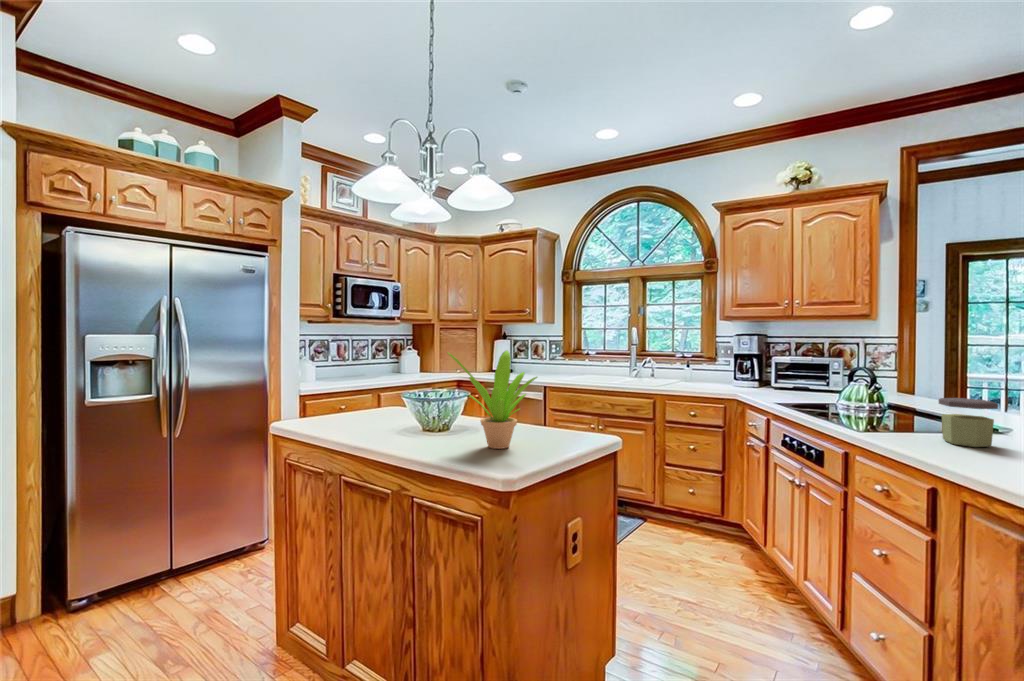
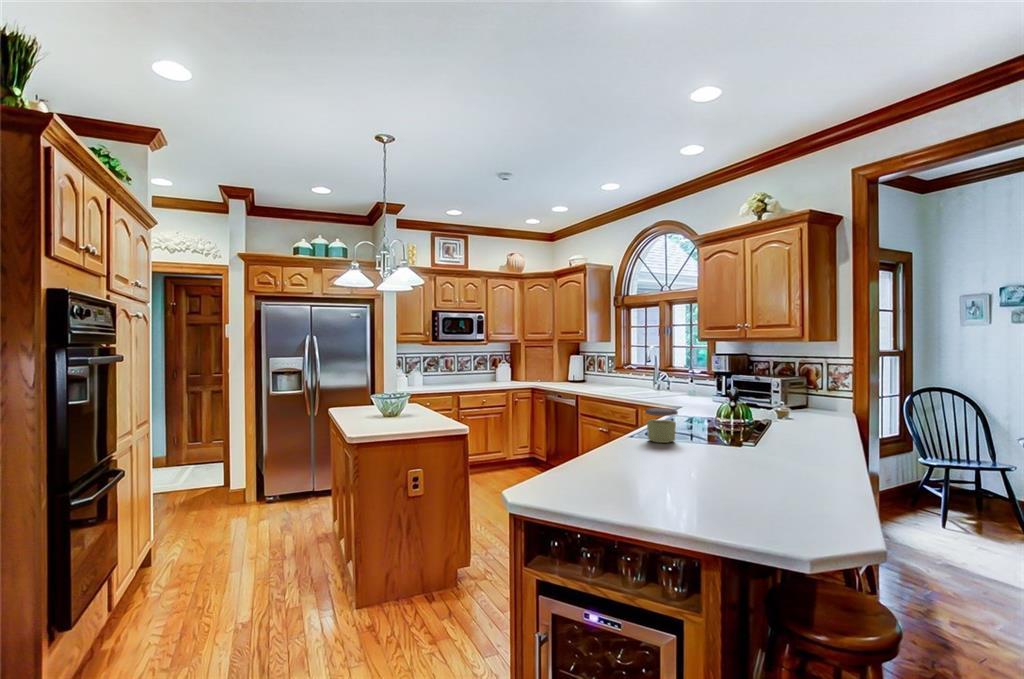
potted plant: present [448,350,537,449] -> none [361,369,409,421]

